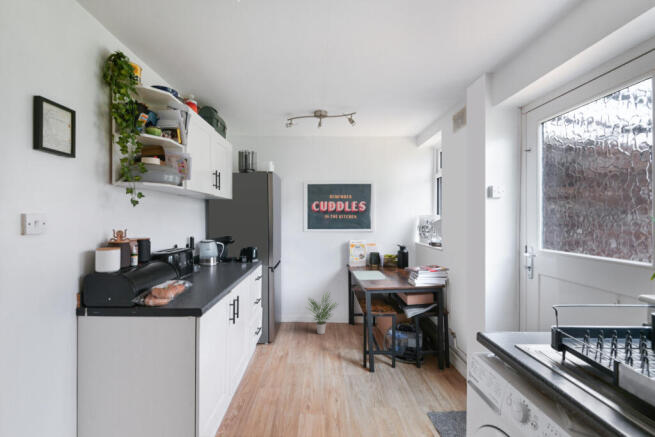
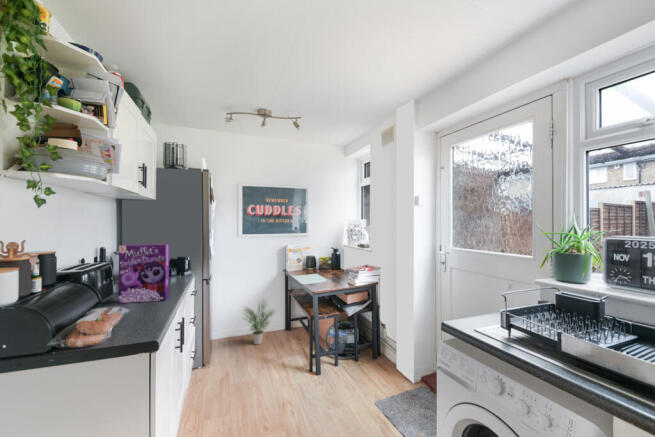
cereal box: none [194,235,229,282] -> present [118,244,169,303]

